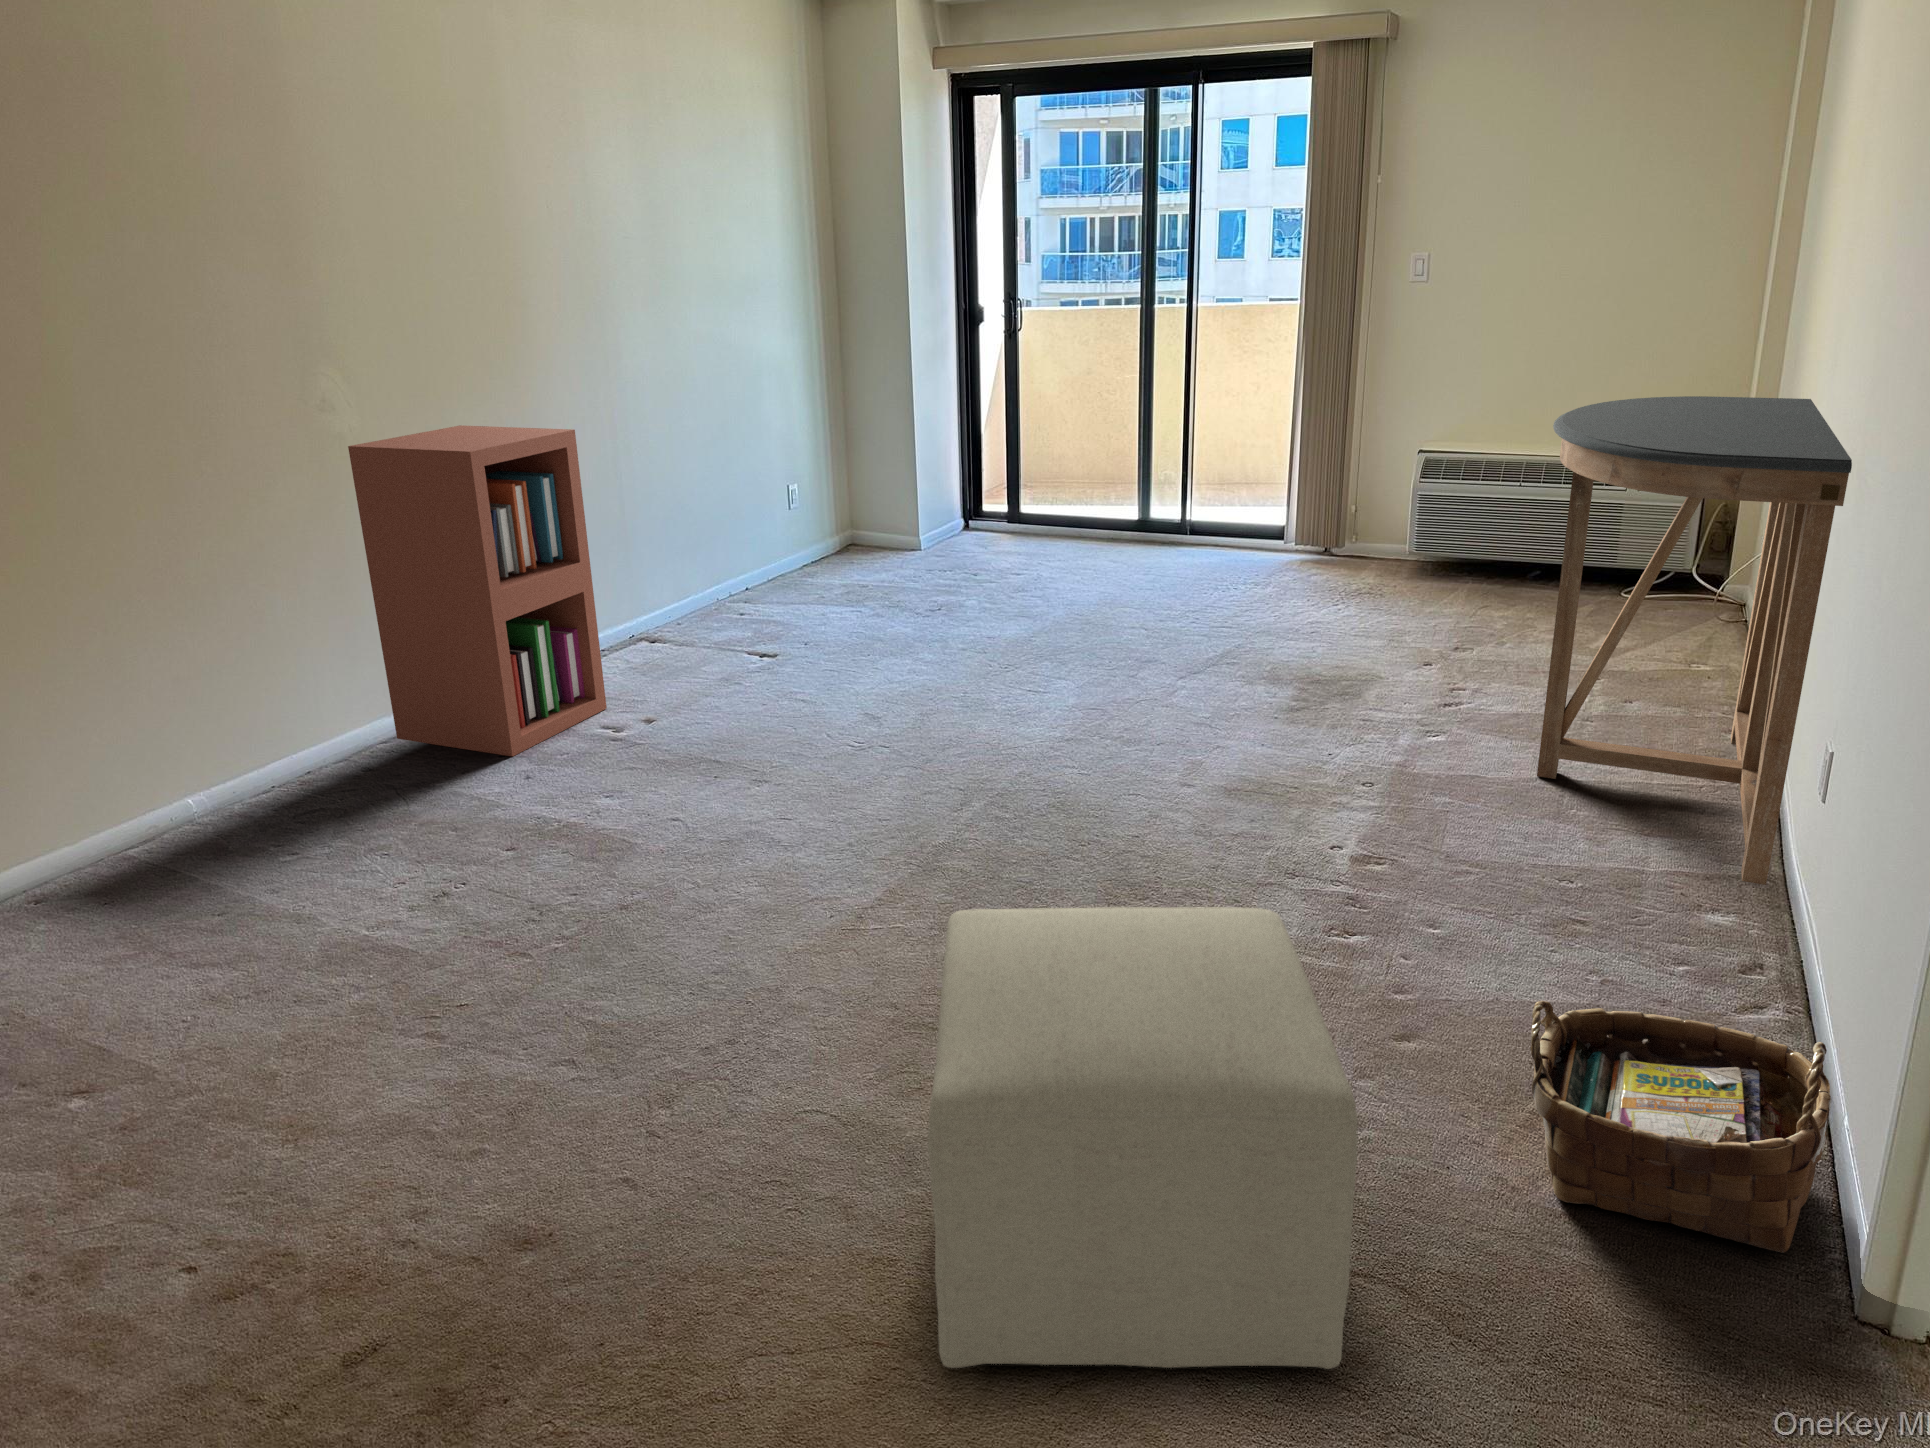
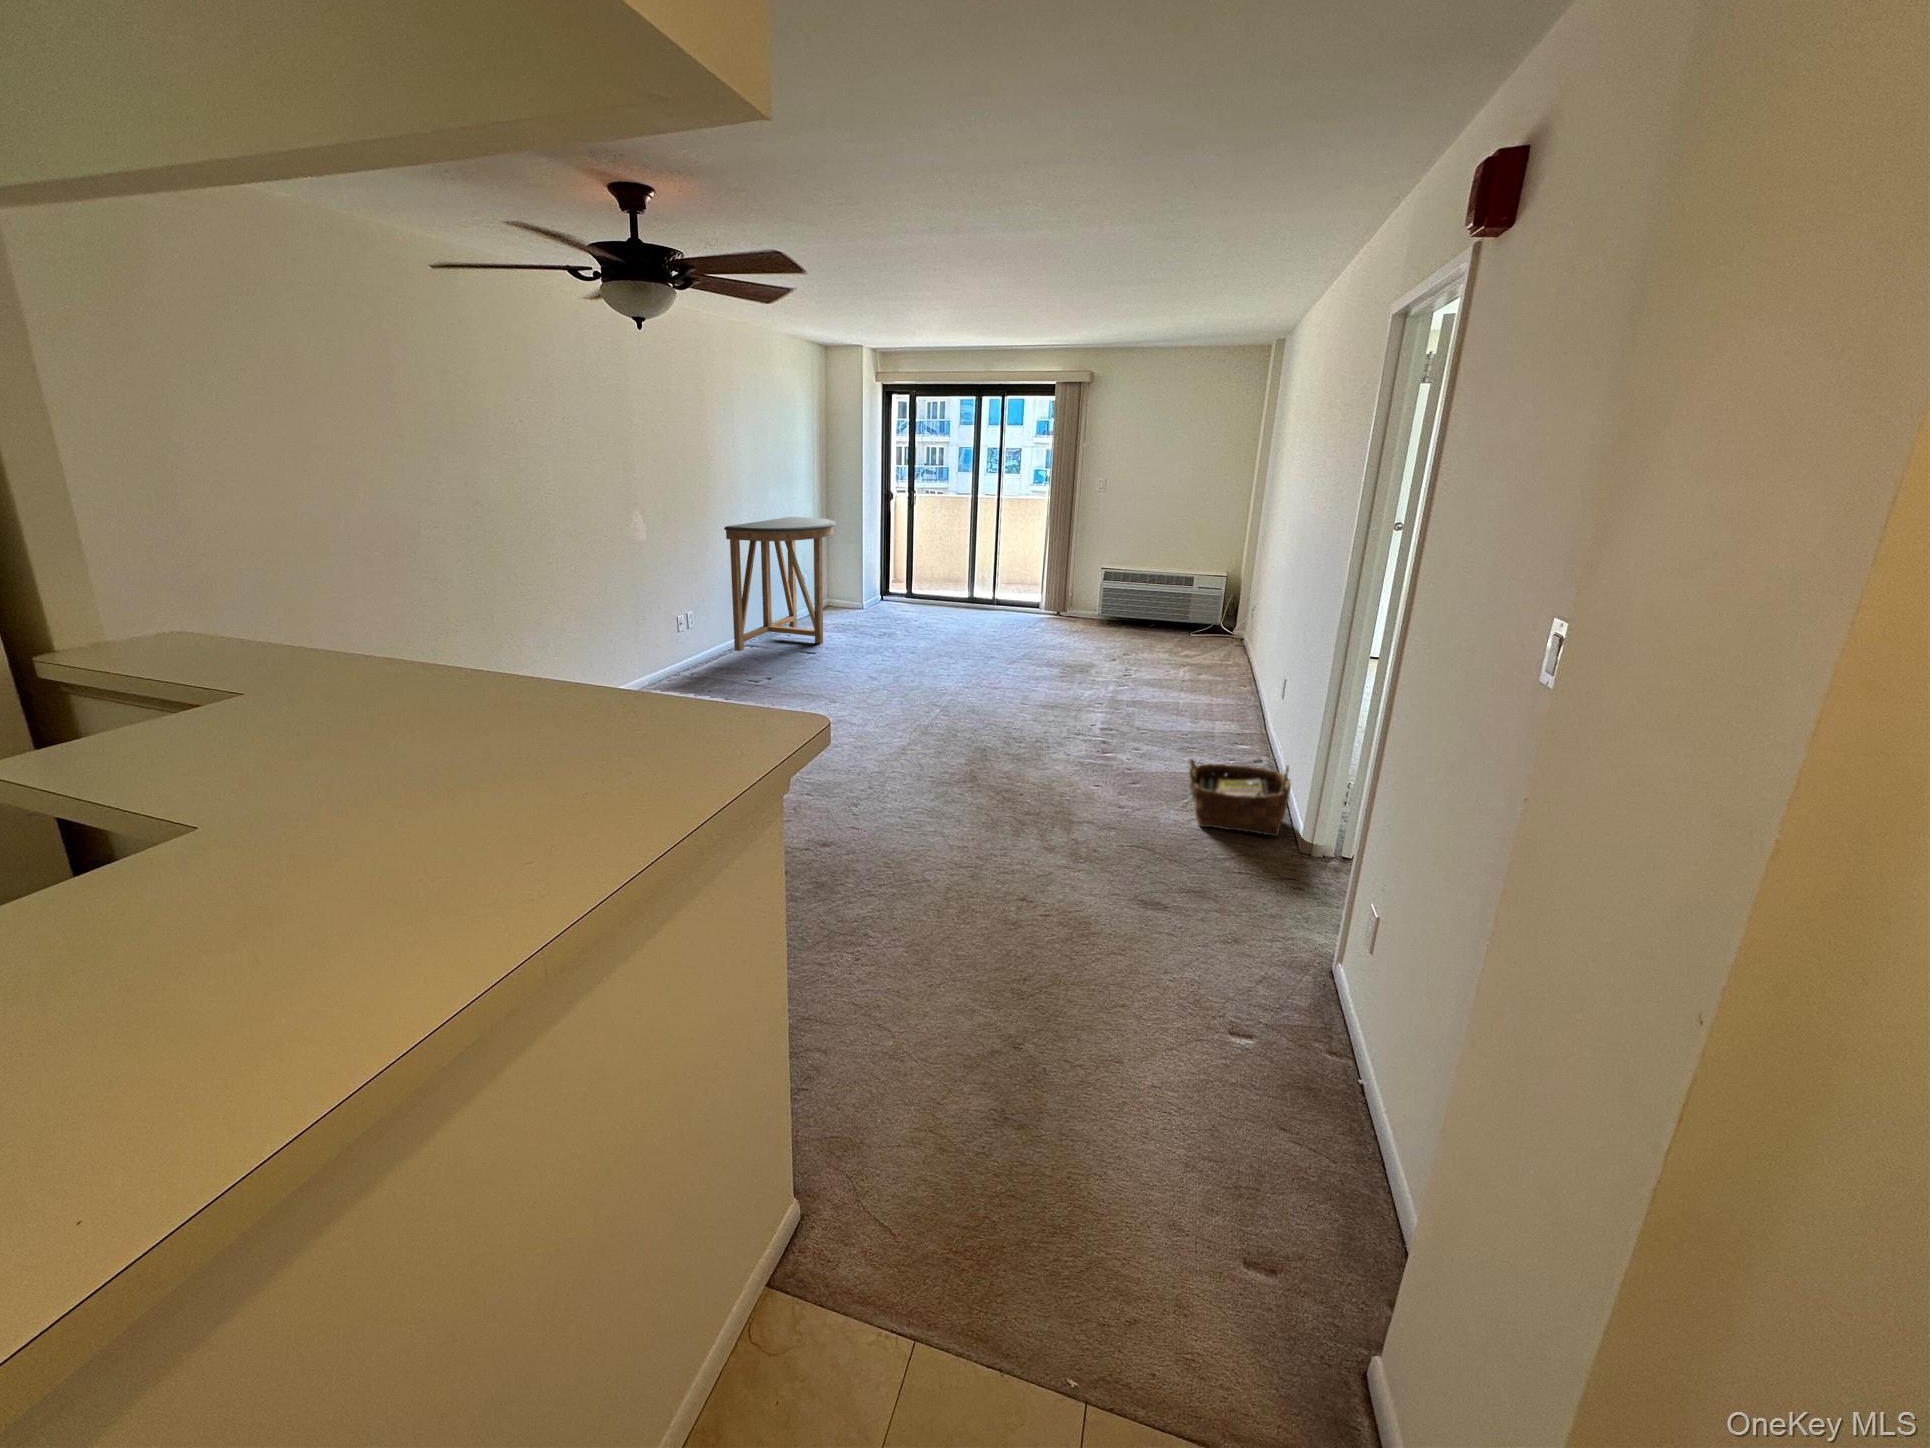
console table: present [1537,396,1852,885] -> present [724,517,836,651]
bookshelf: present [348,425,607,756] -> none [642,540,747,693]
ottoman: present [928,907,1357,1369] -> none [978,721,1147,870]

